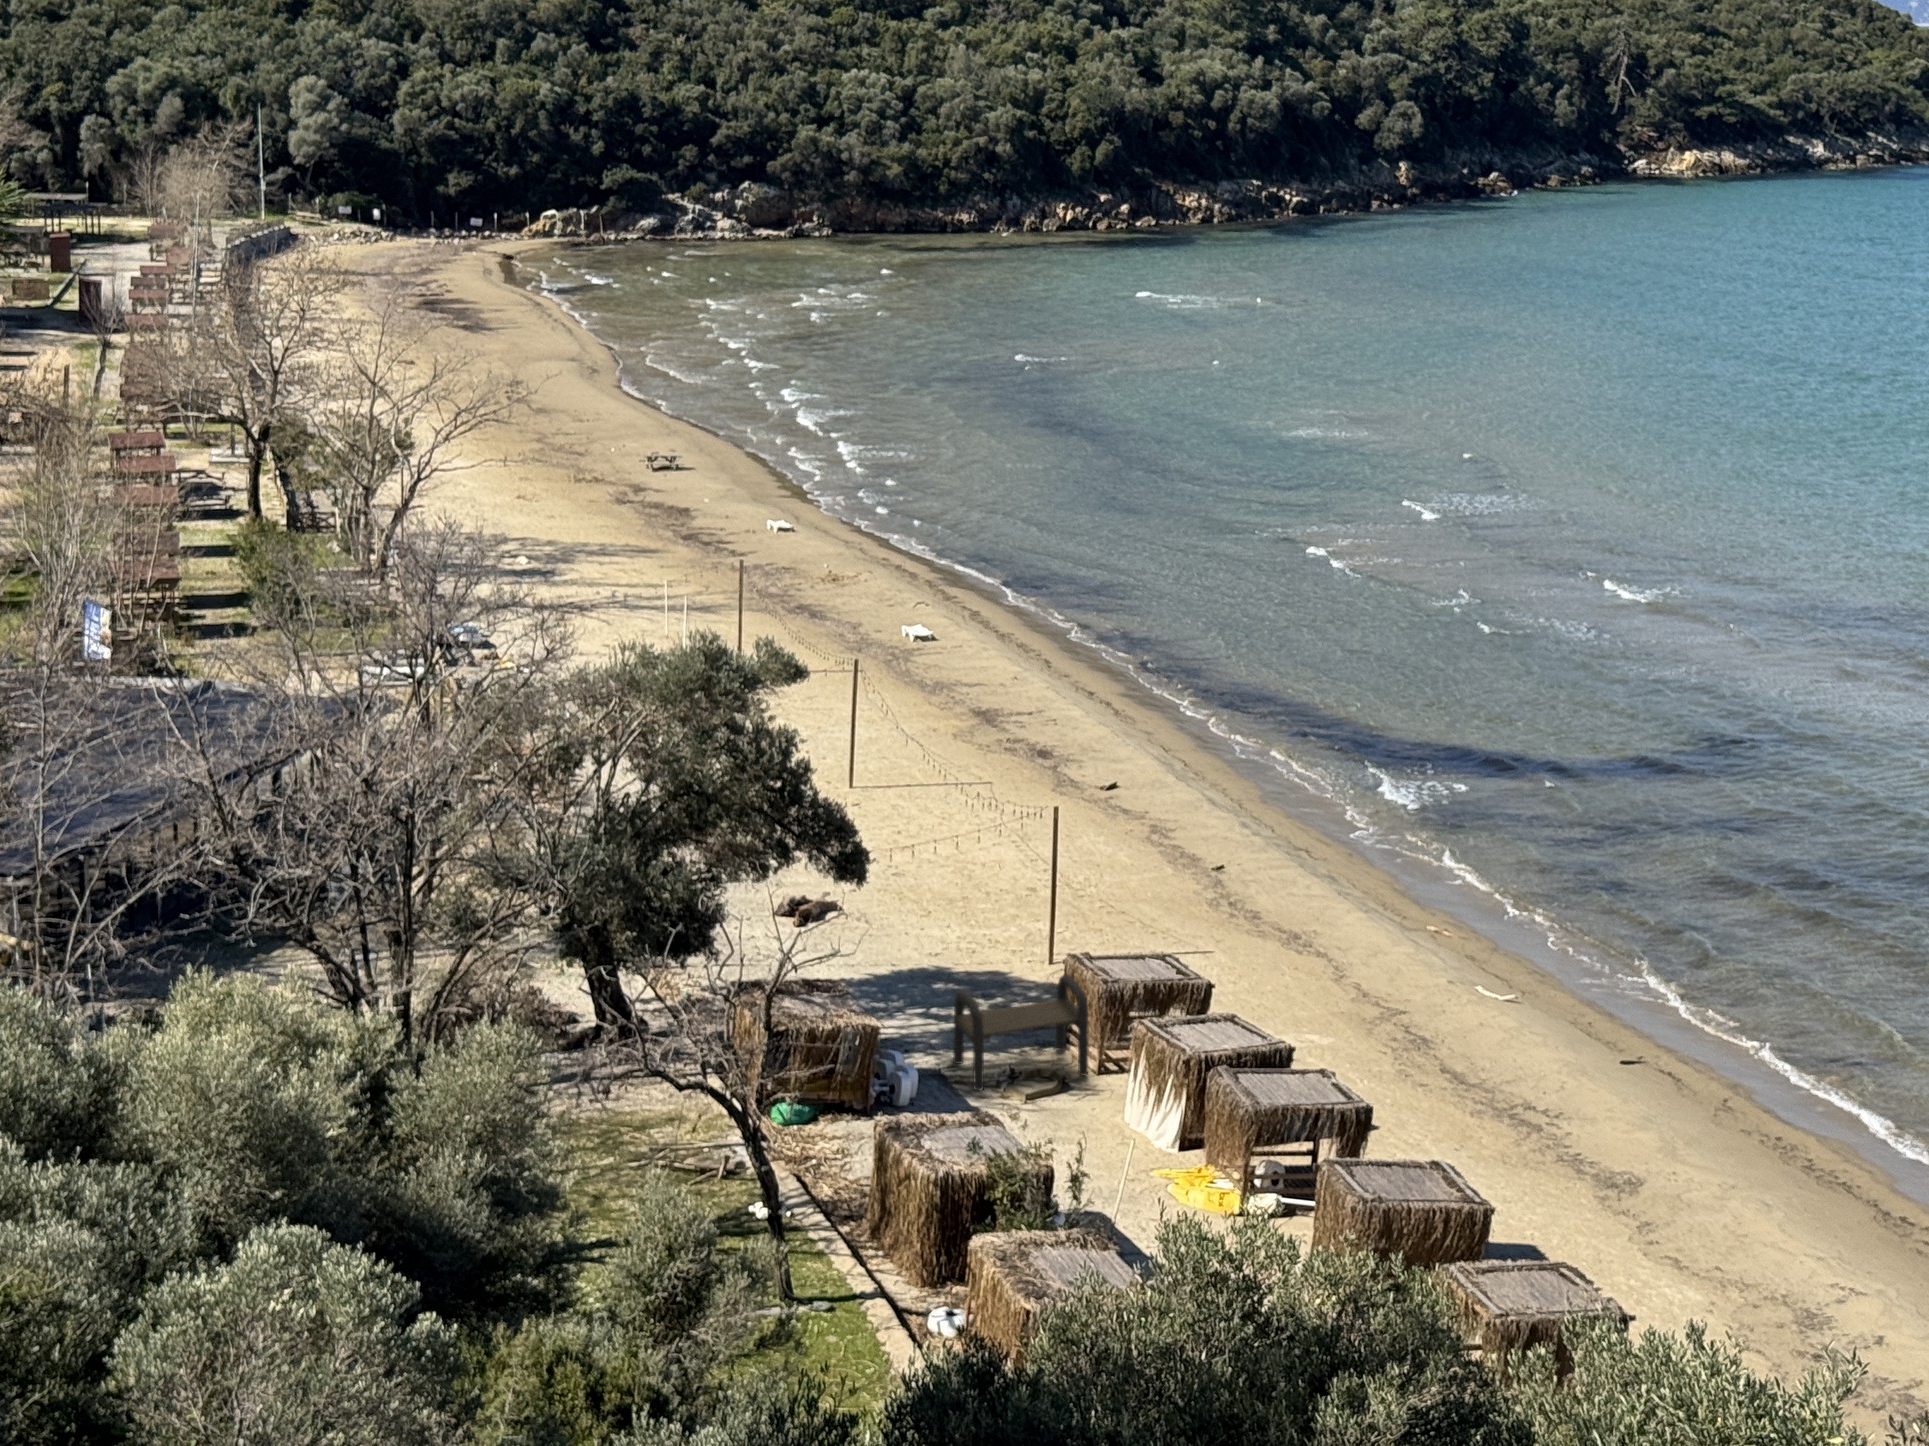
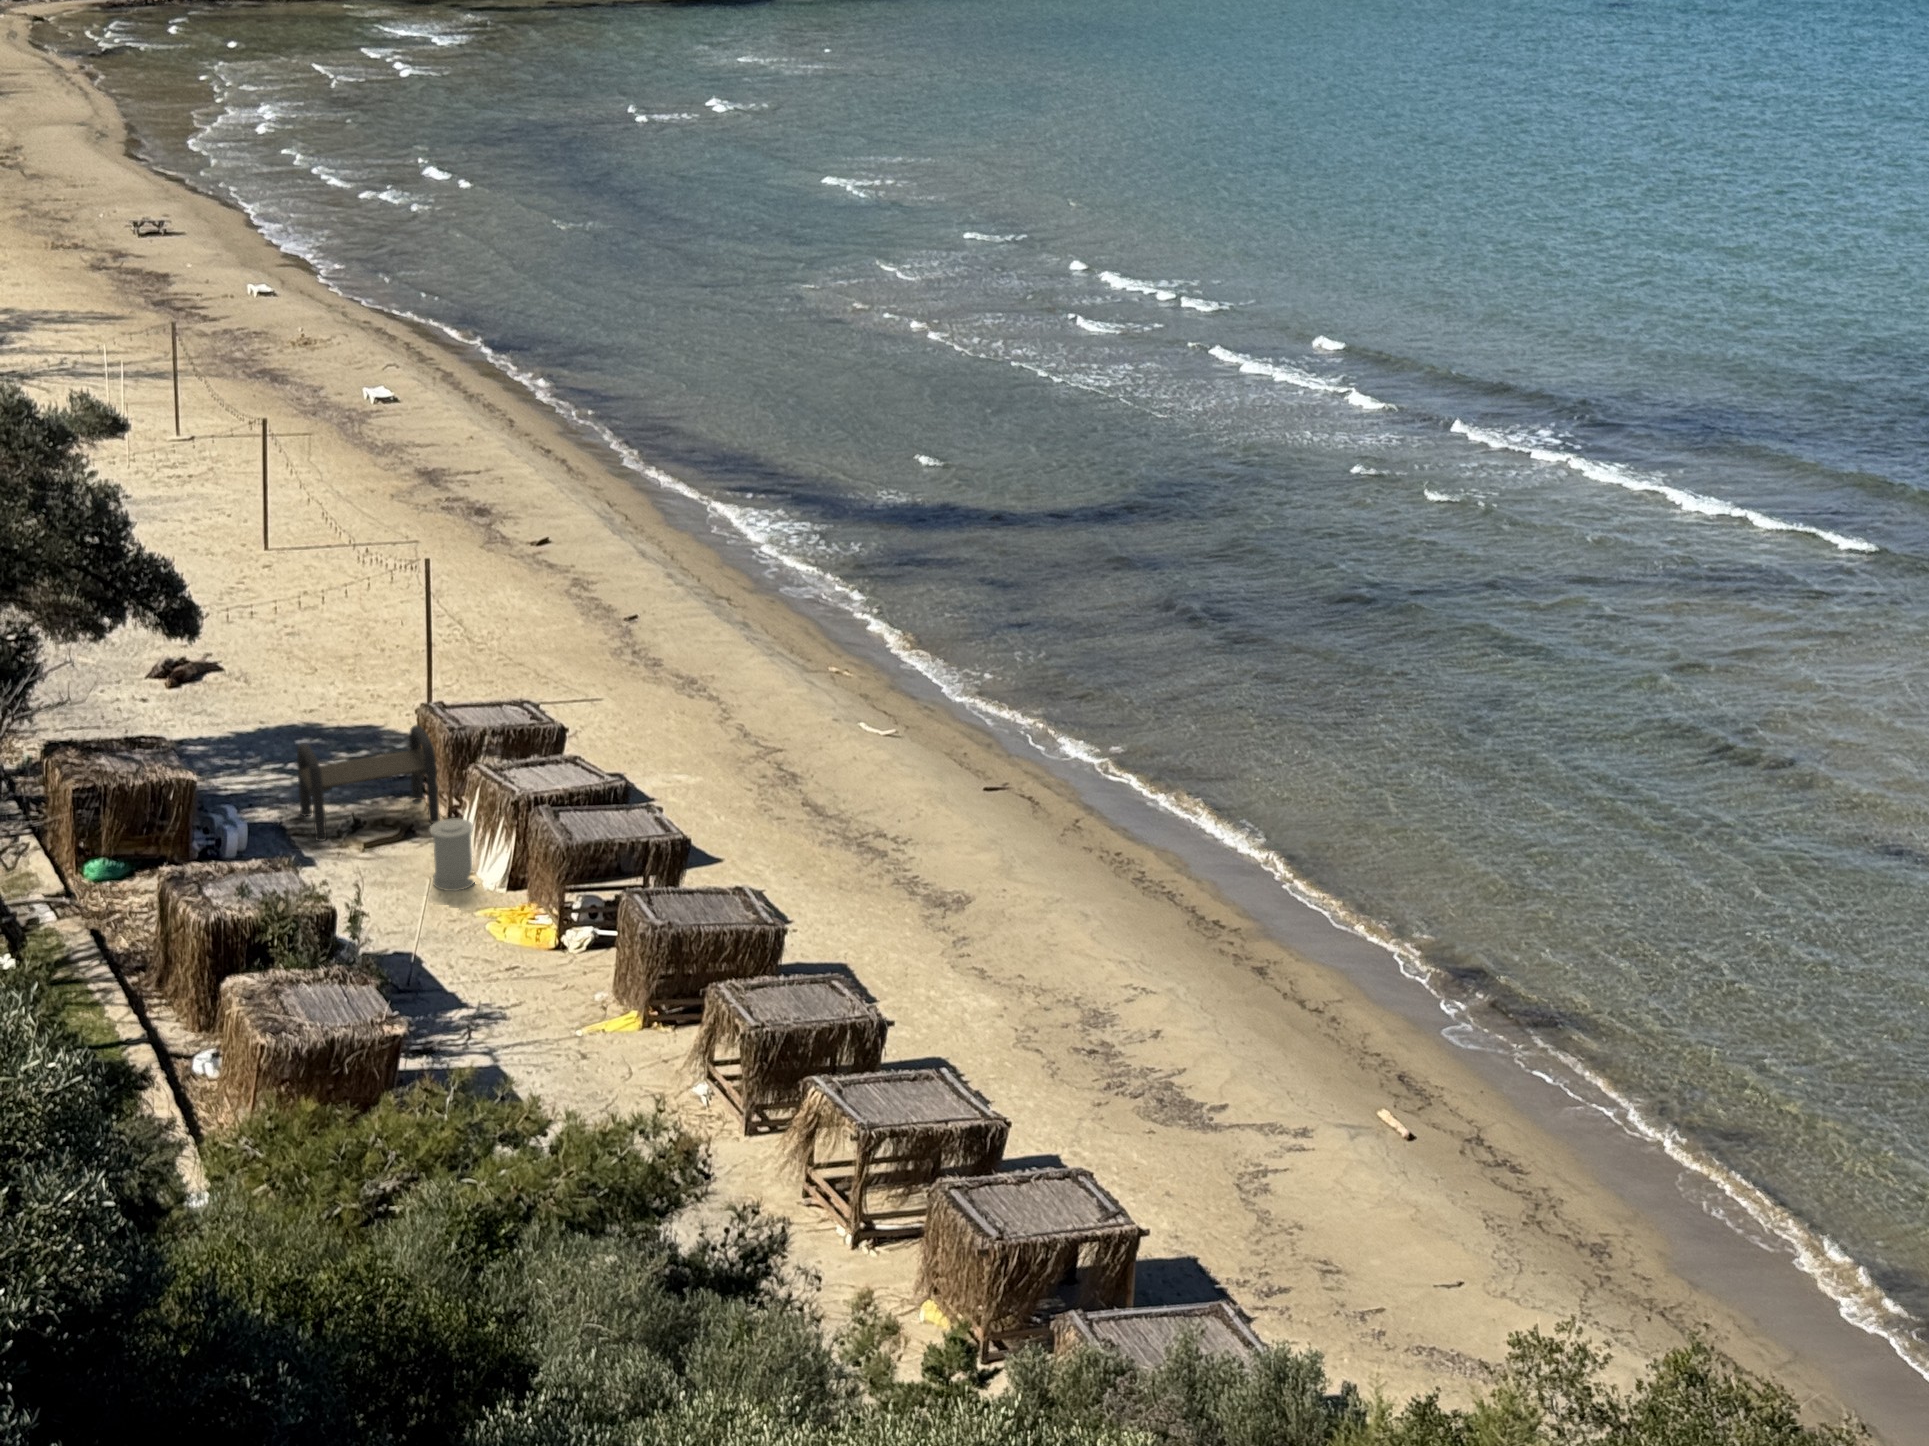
trash can: none [1097,1073,1140,1149] -> present [430,819,474,891]

